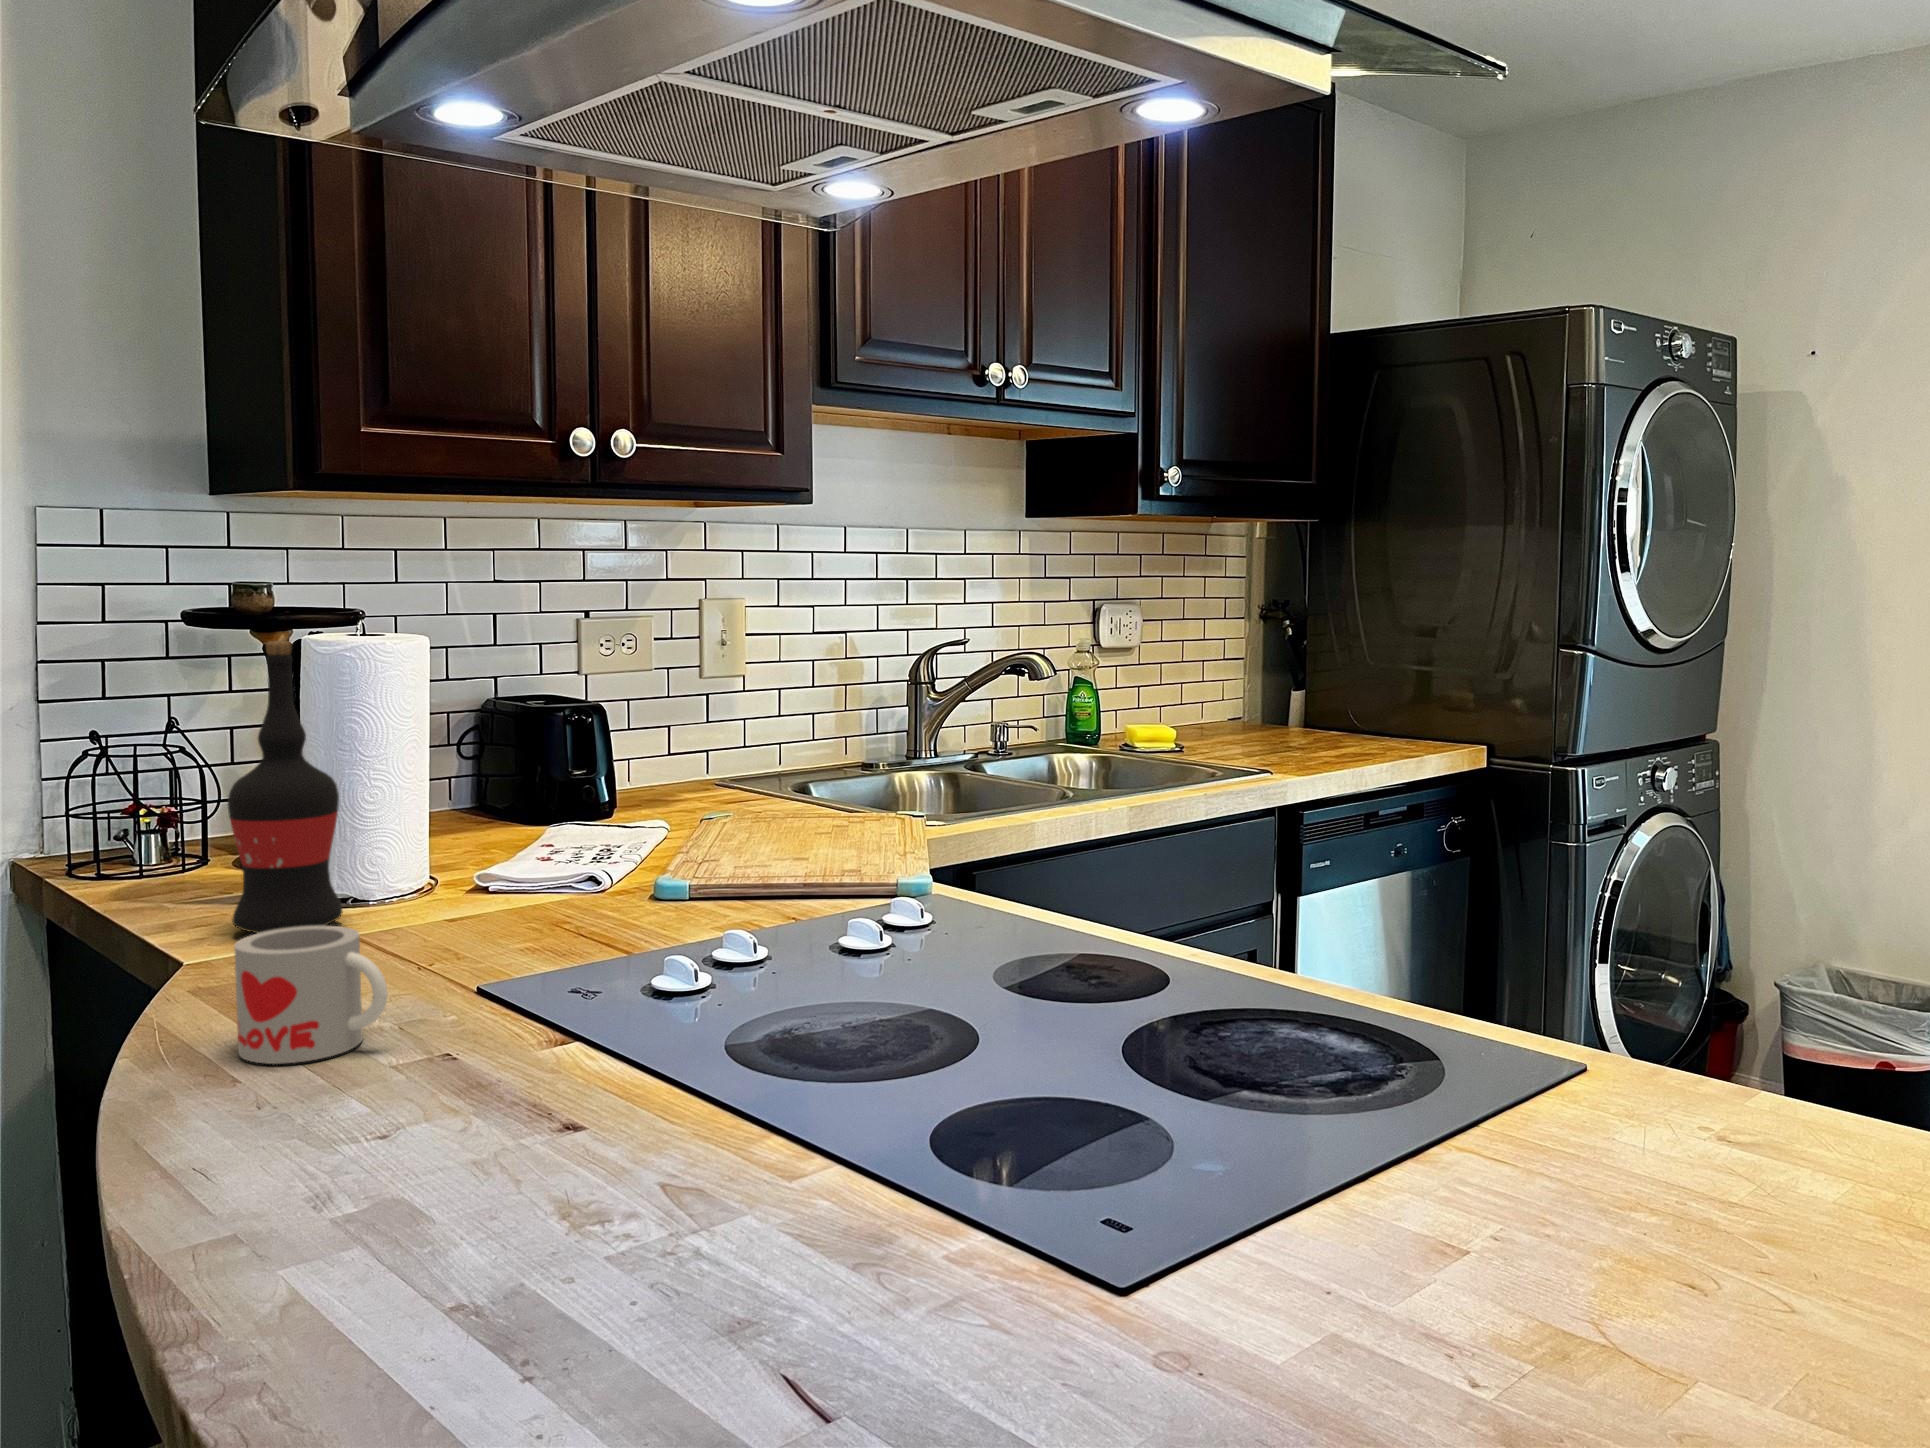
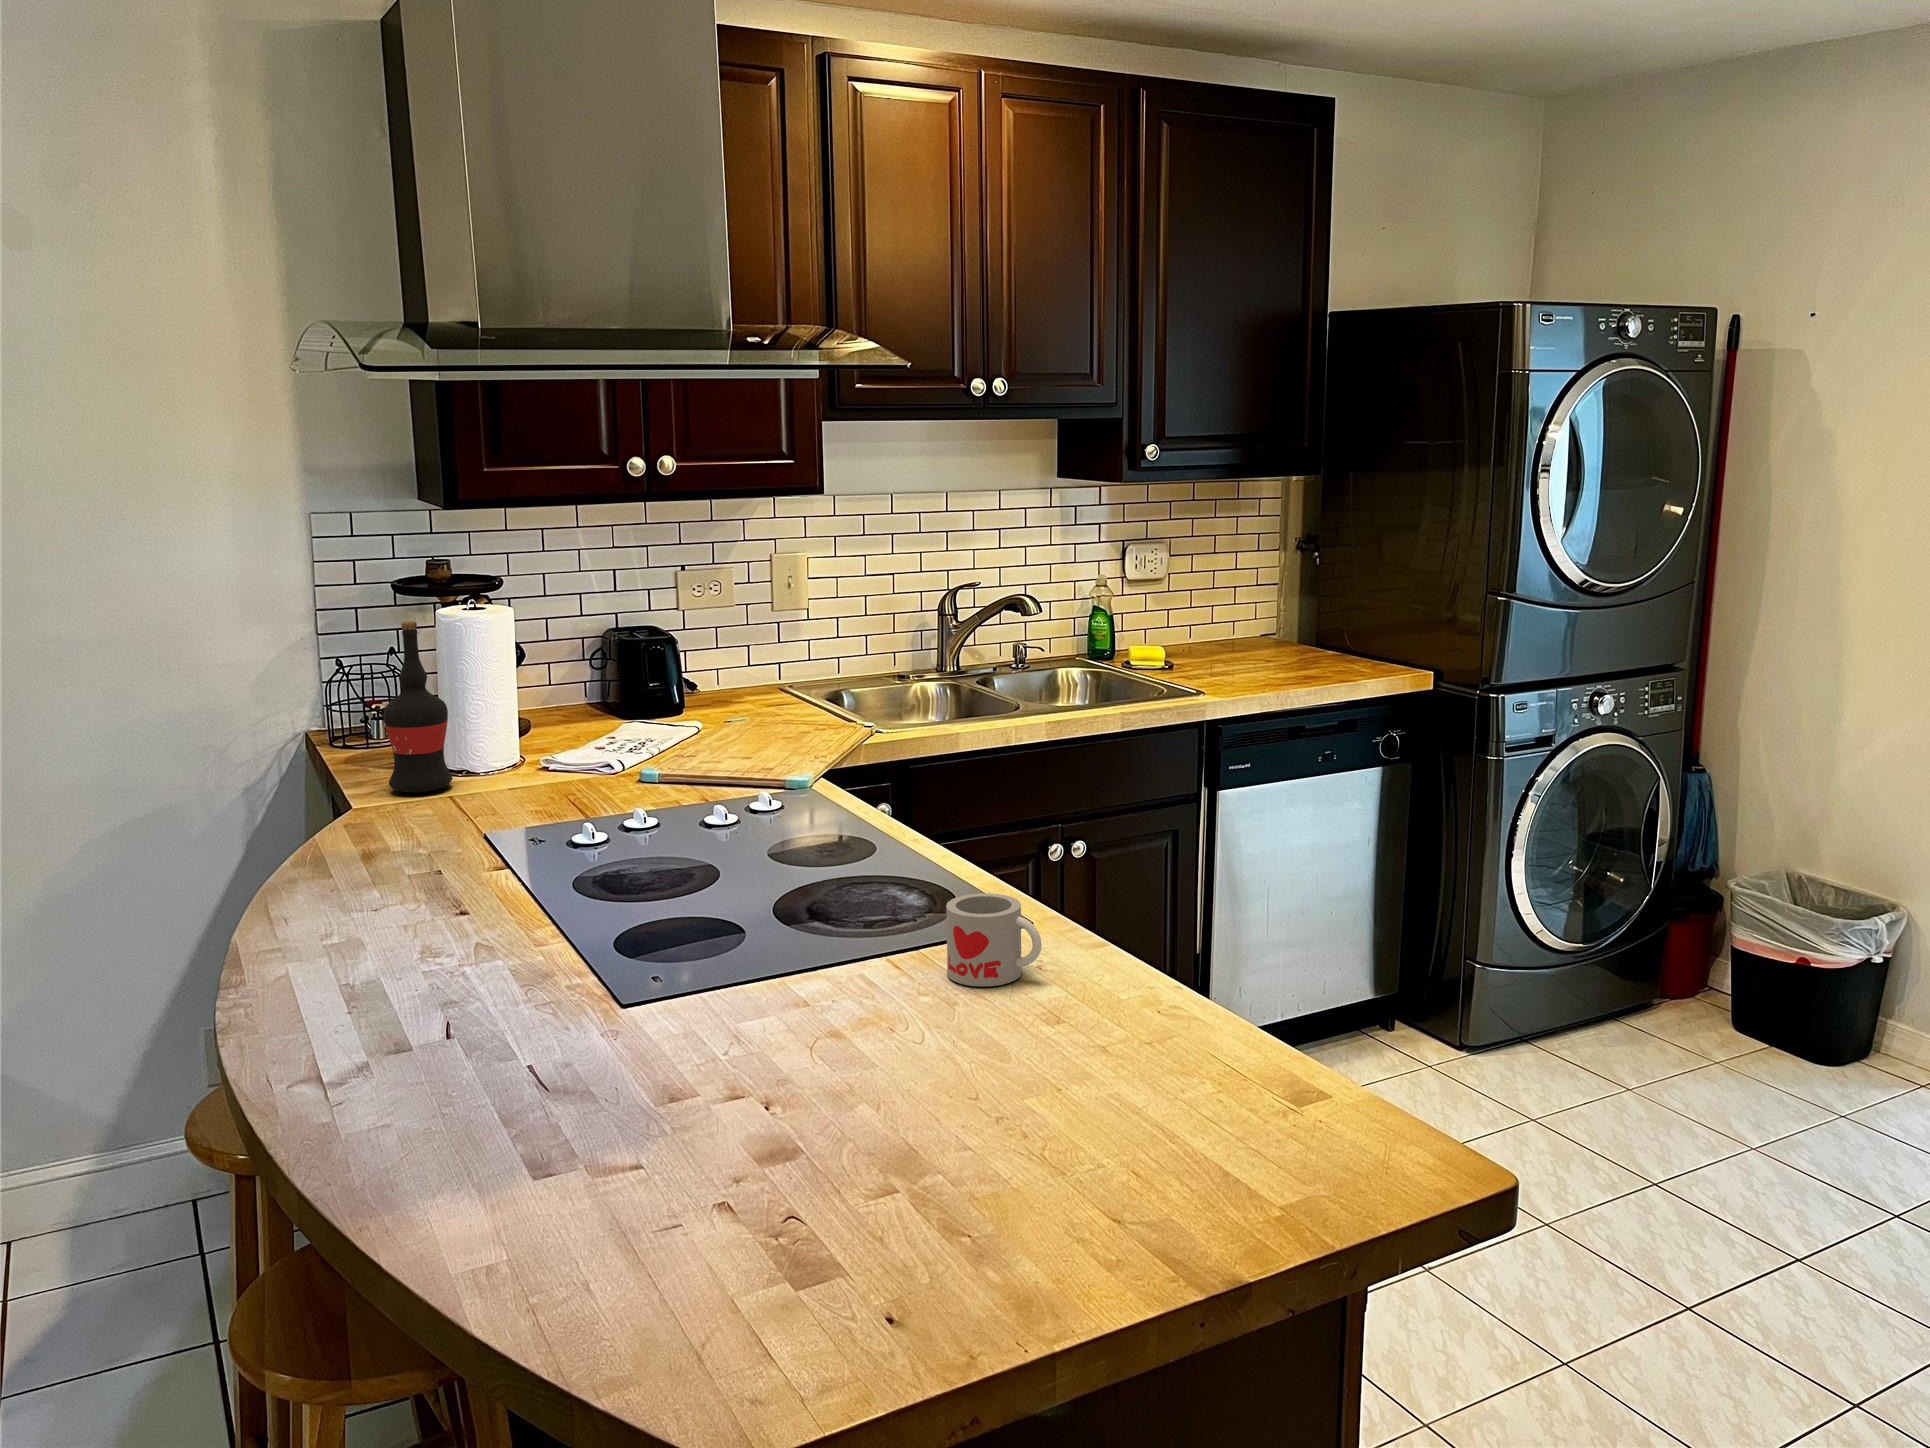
mug: present [234,926,388,1064] -> present [946,893,1042,986]

